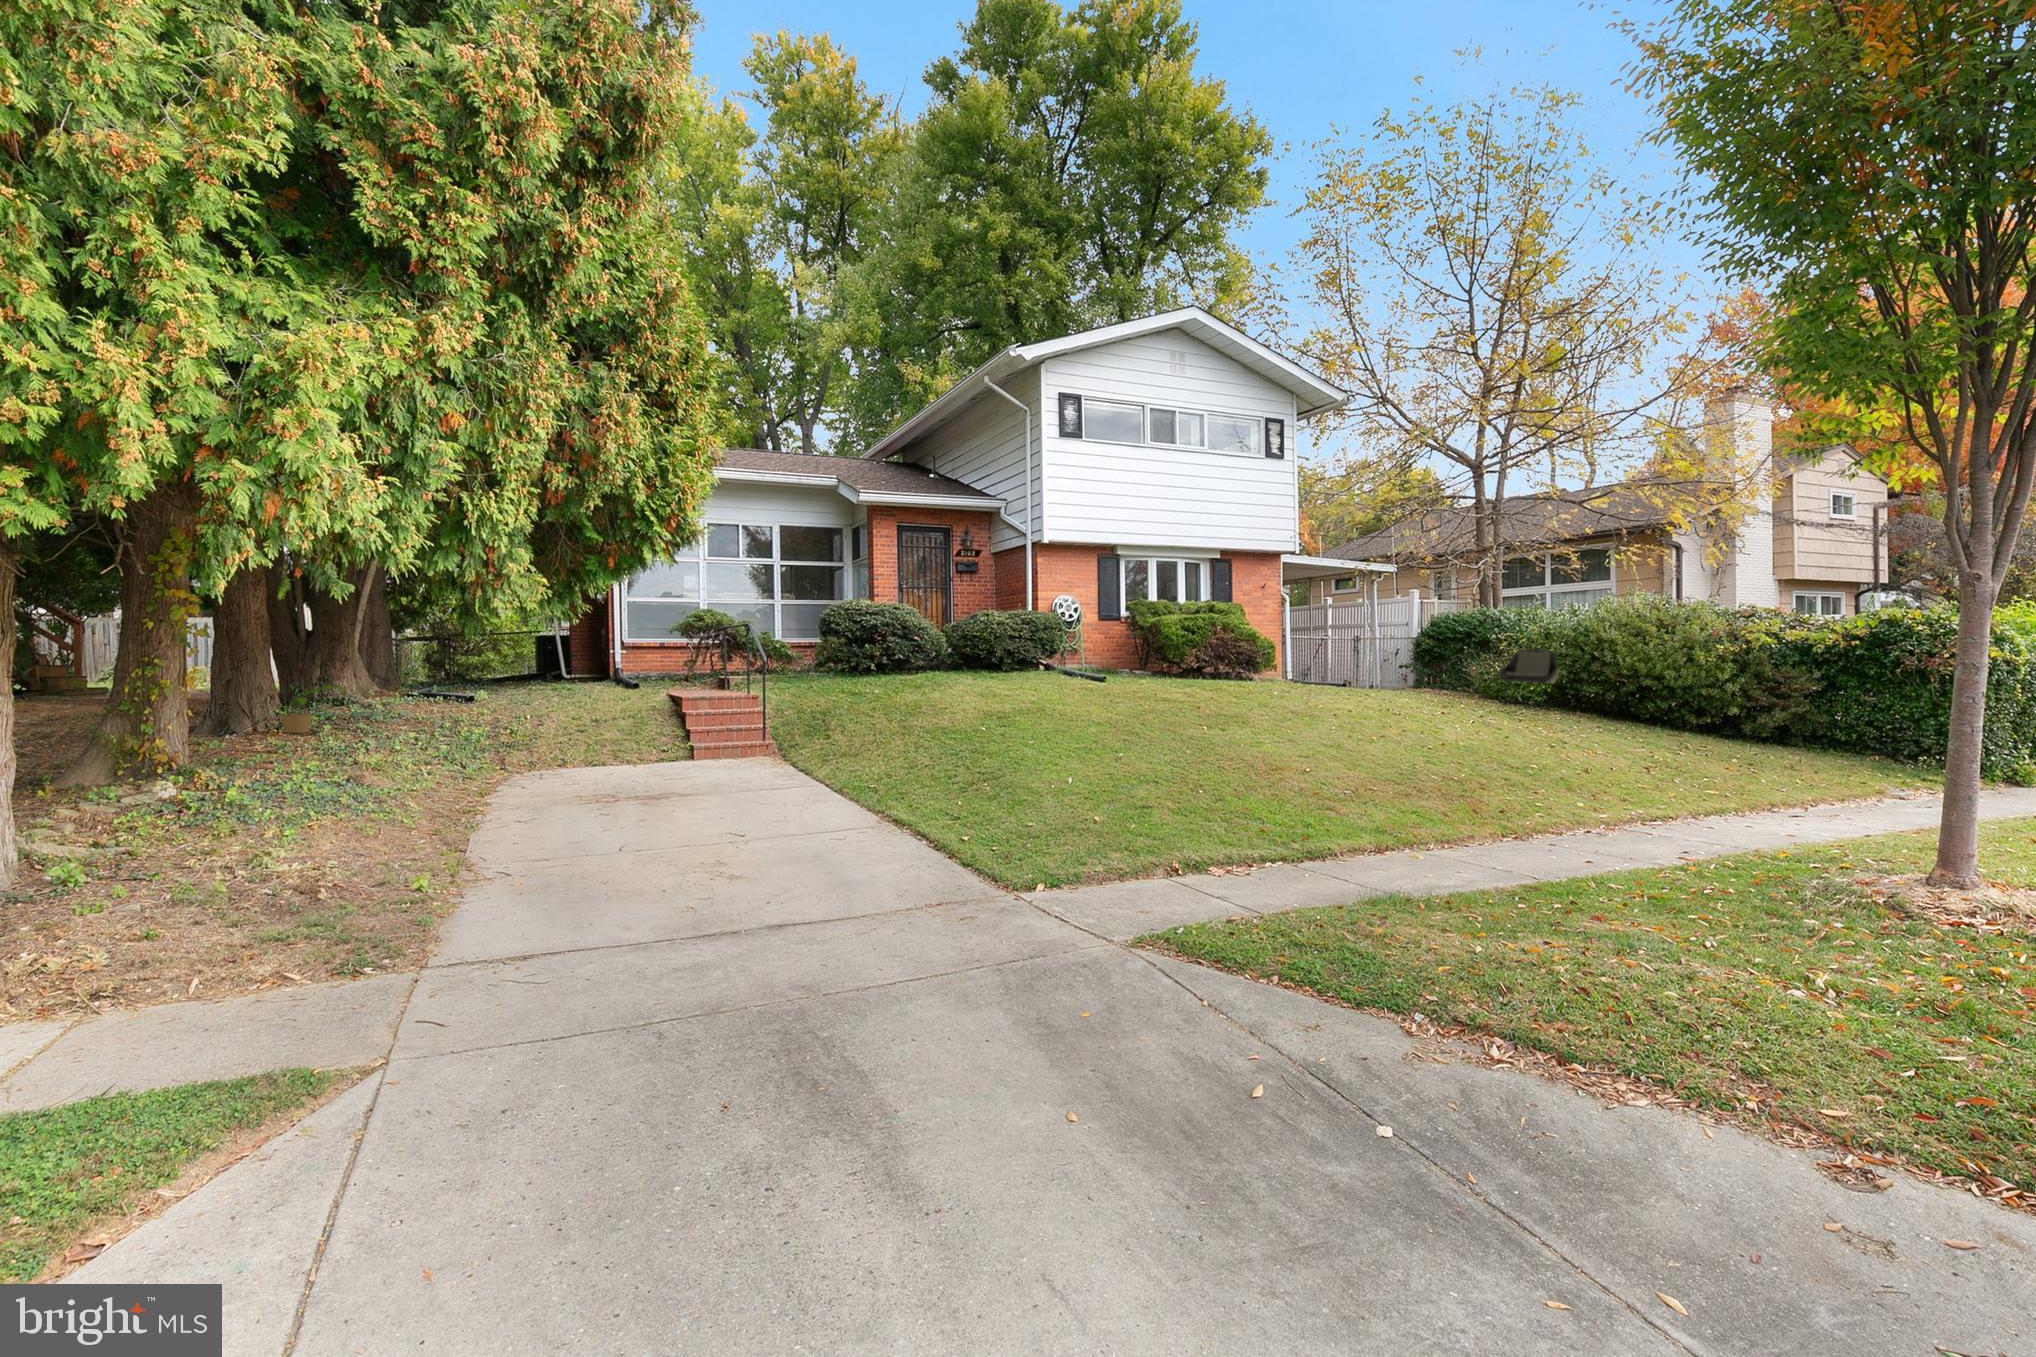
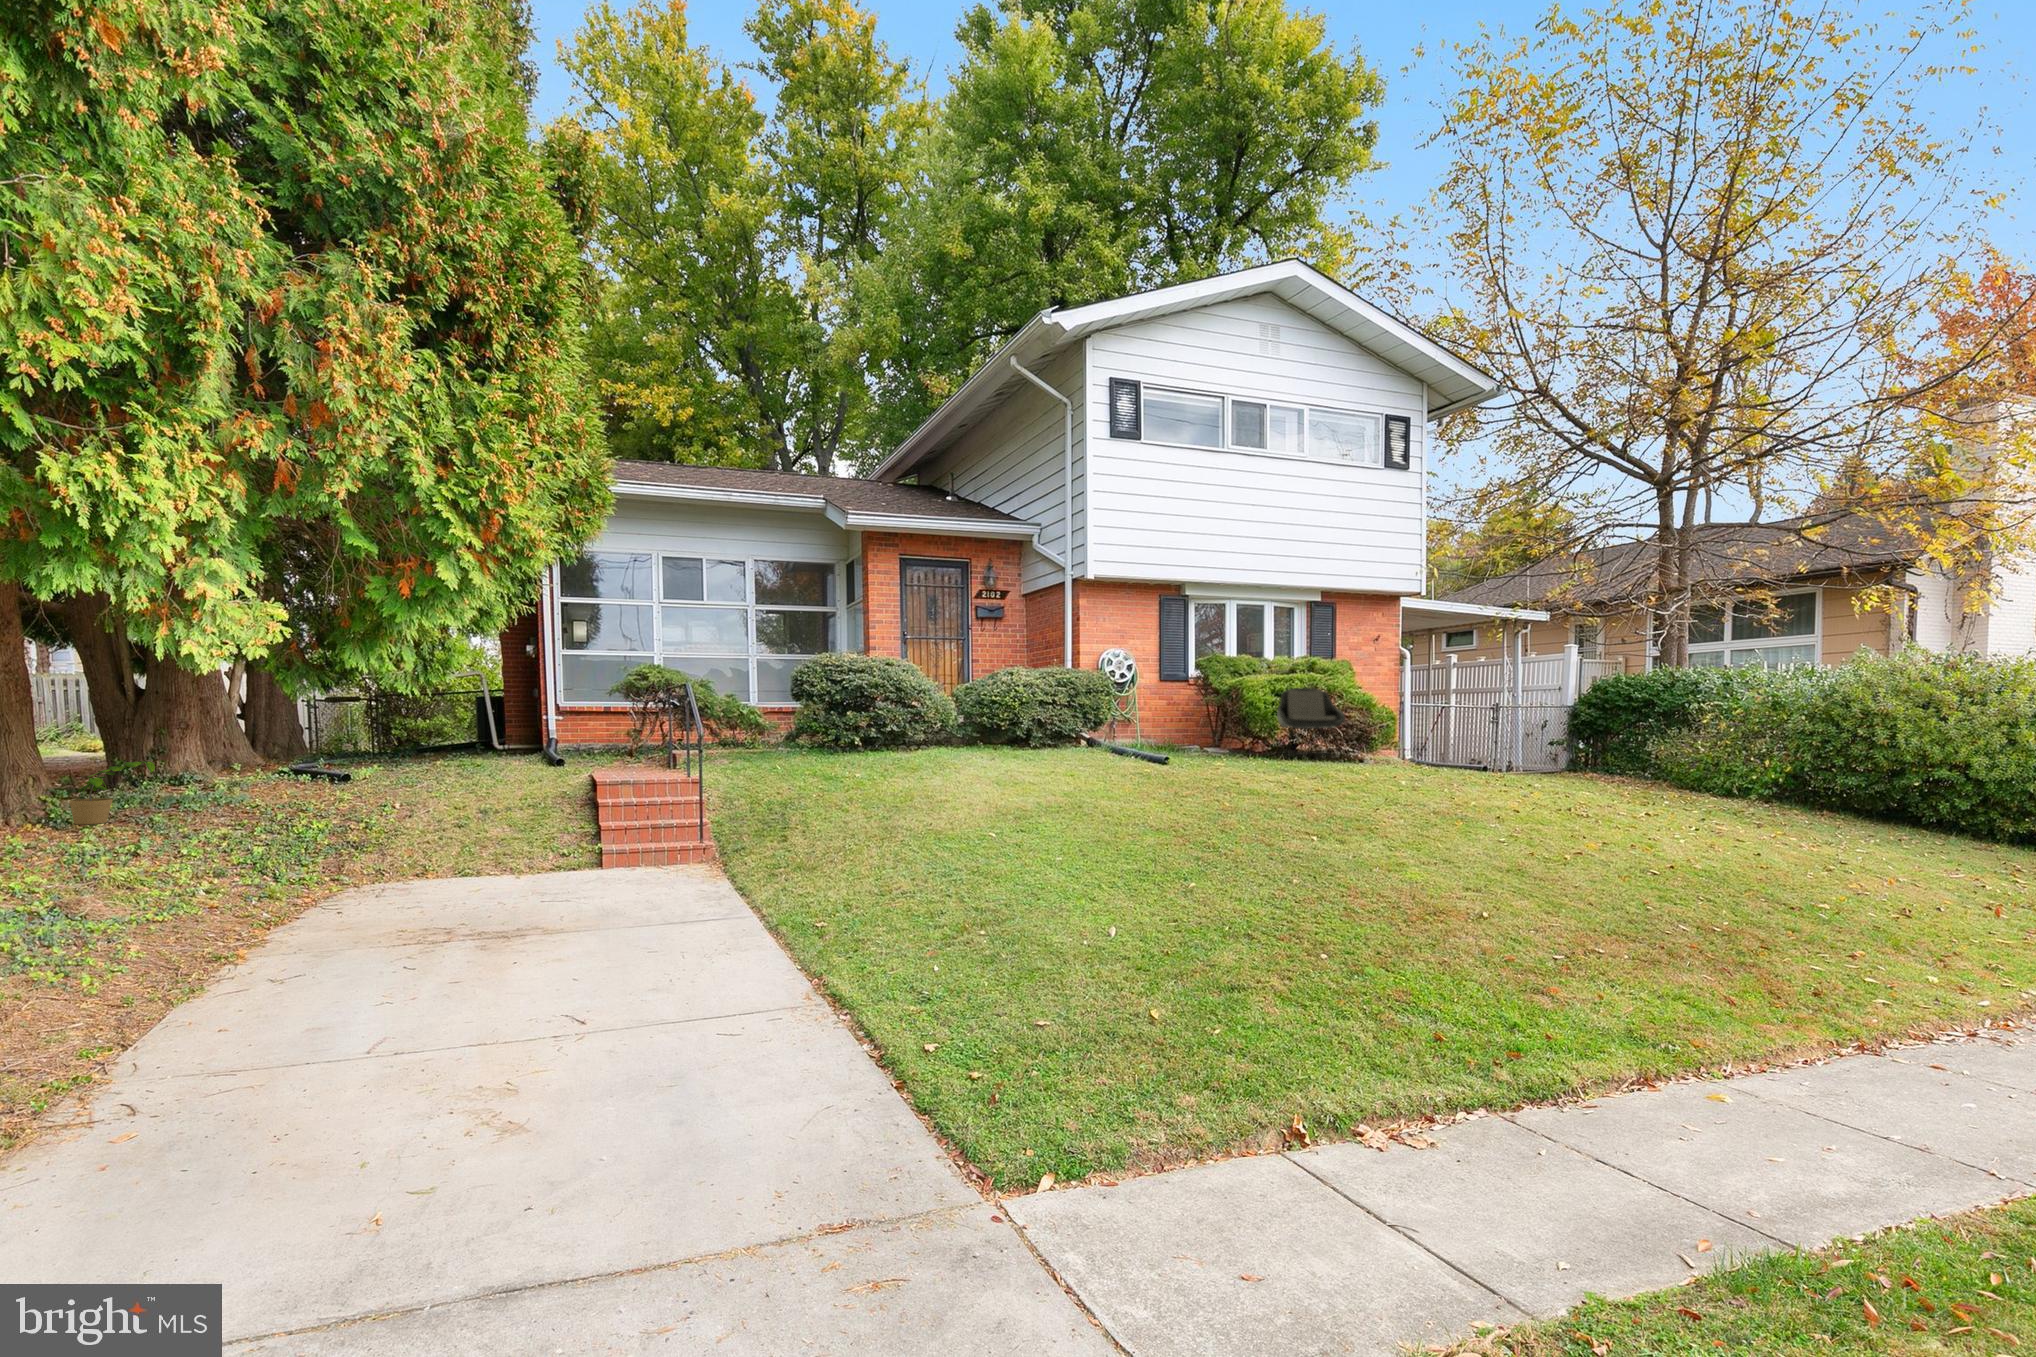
lounge chair: present [1498,649,1559,707] -> present [1277,688,1345,757]

